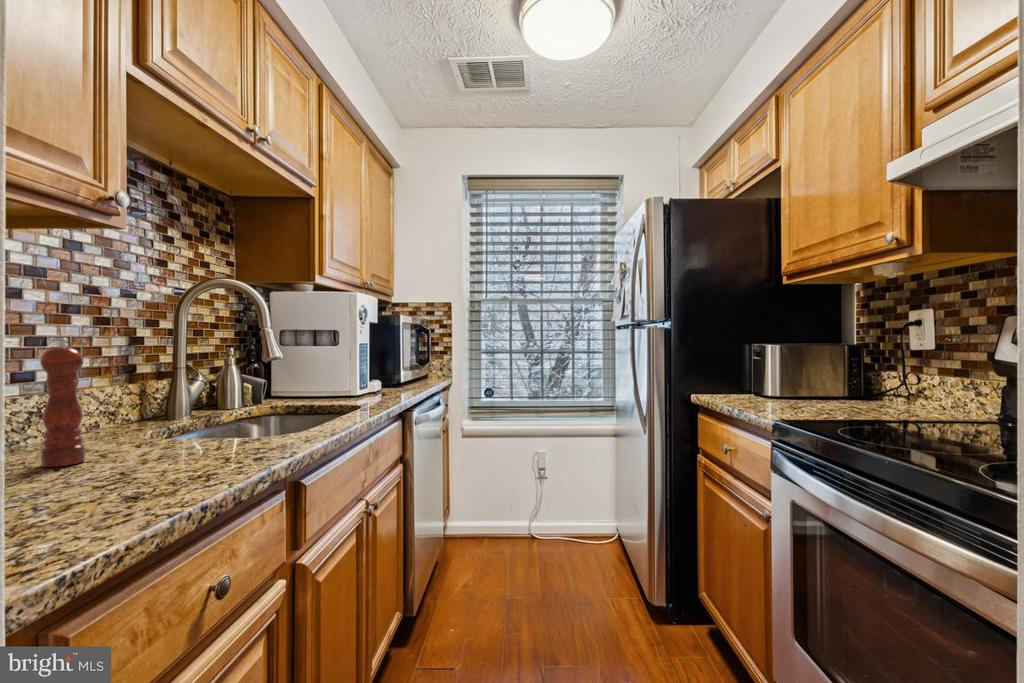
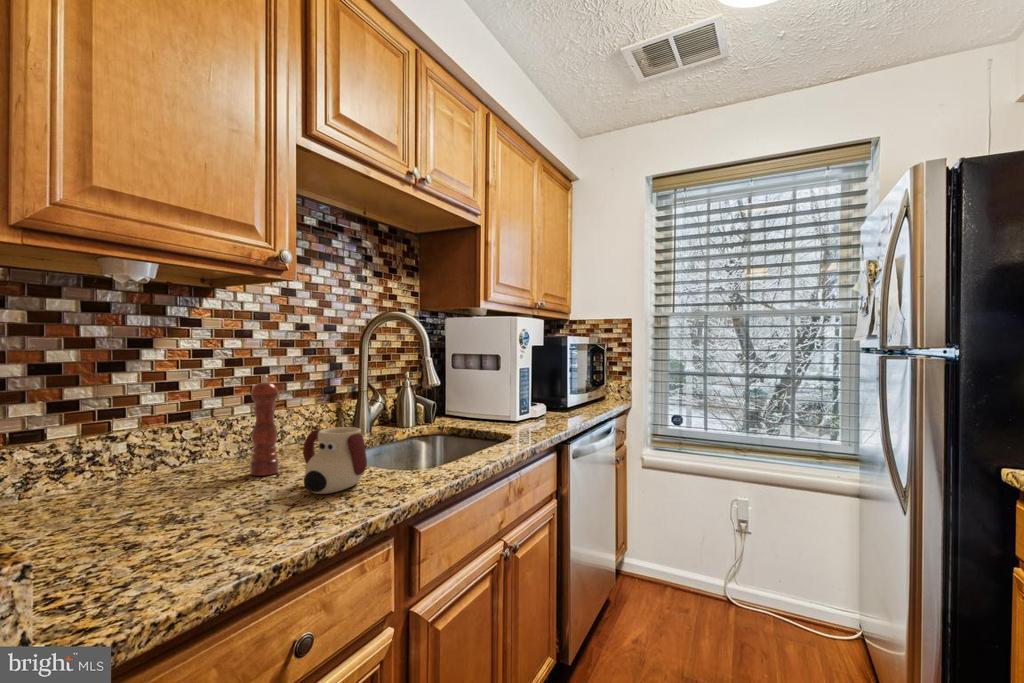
mug: none [132,396,225,474] -> present [303,427,367,494]

